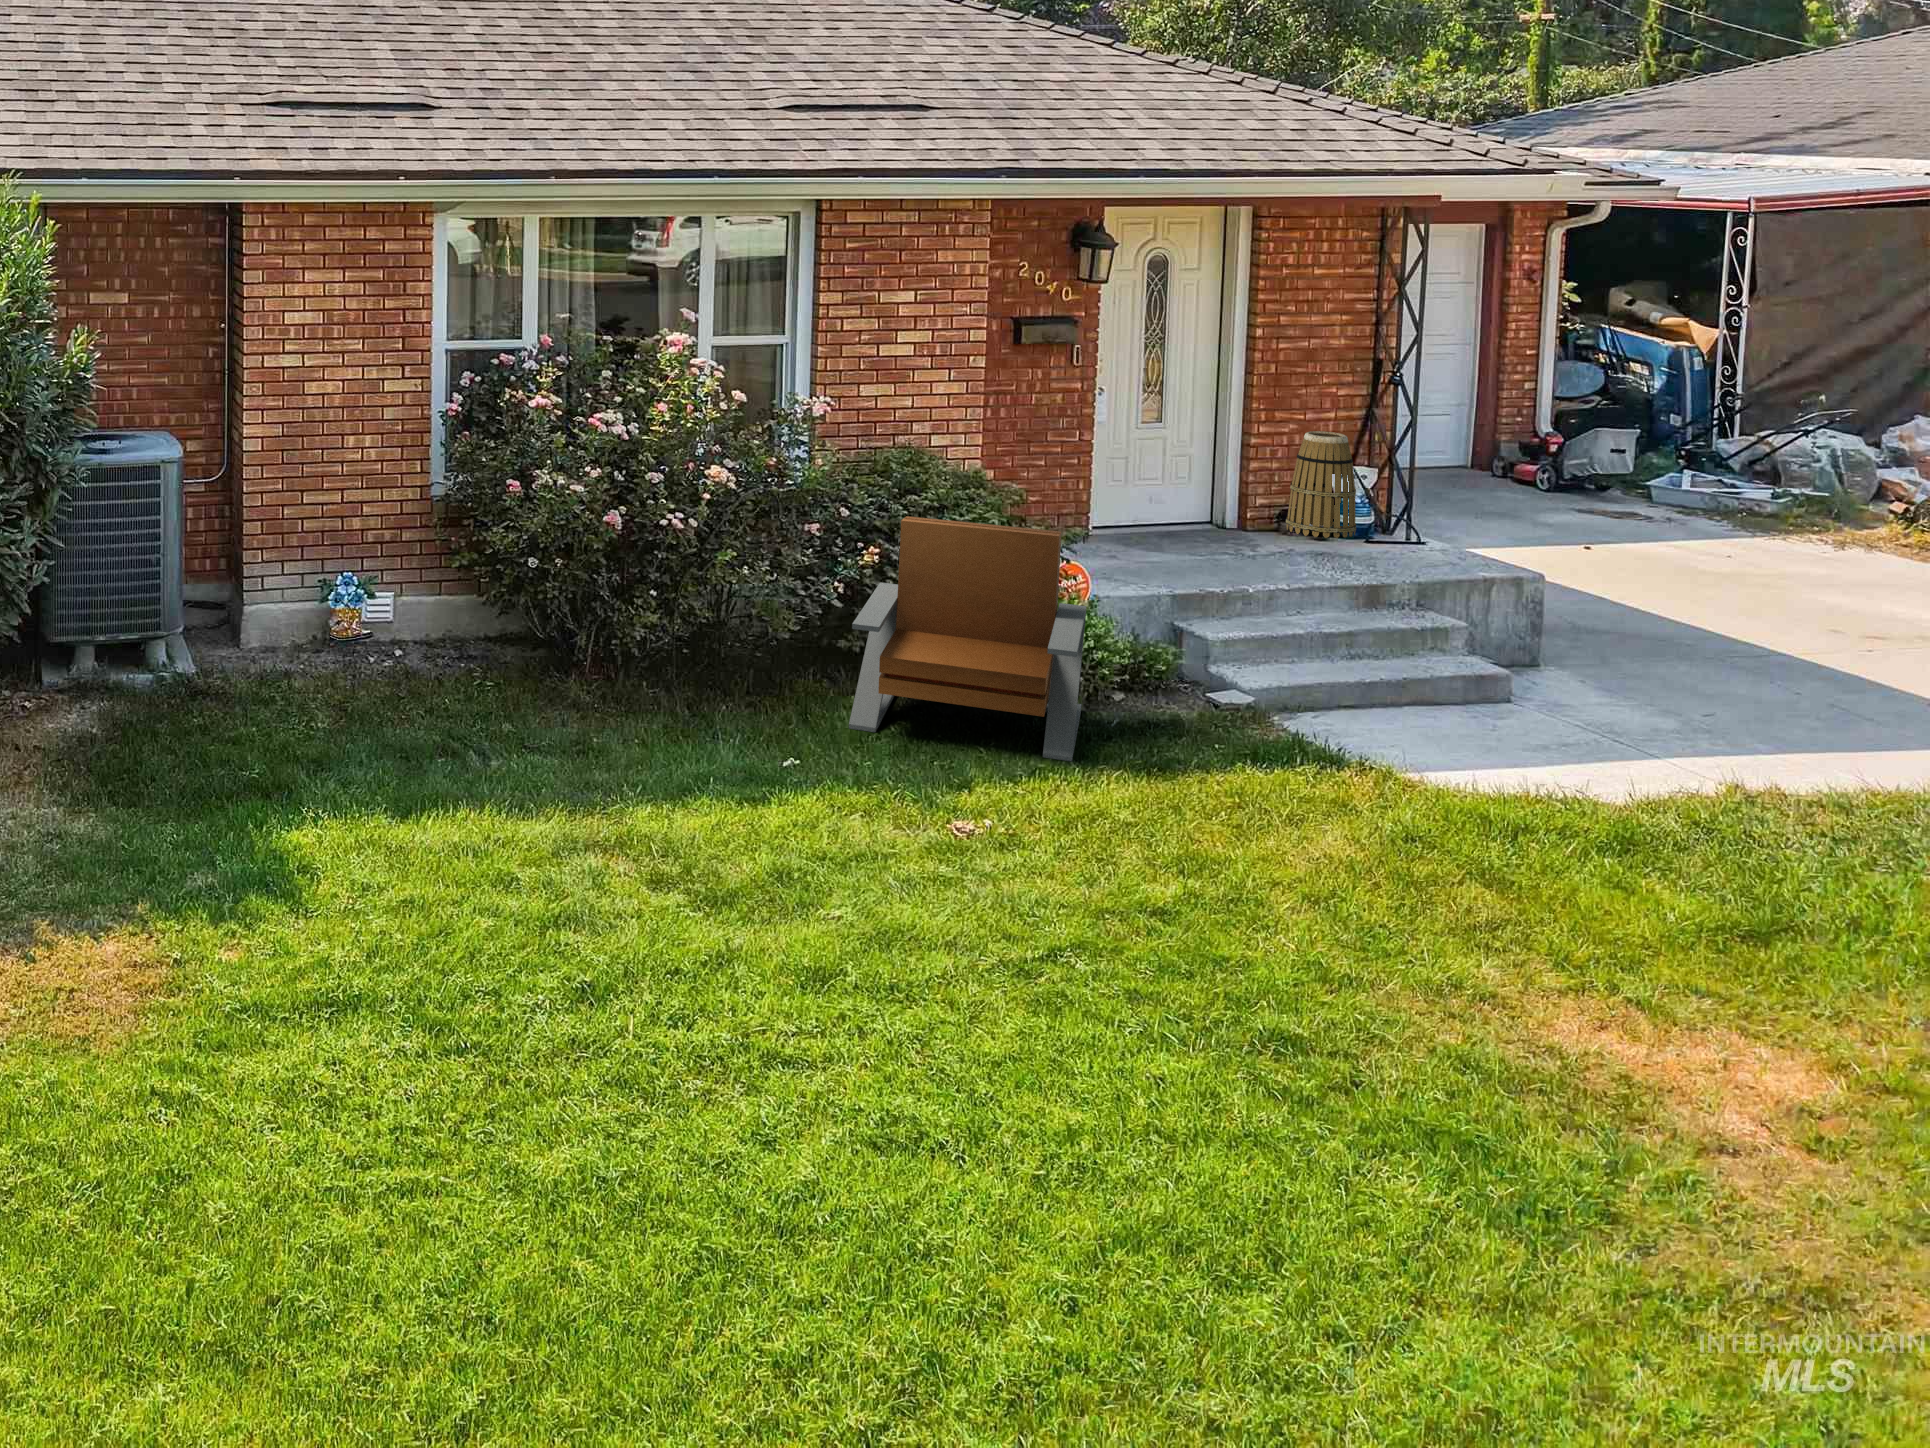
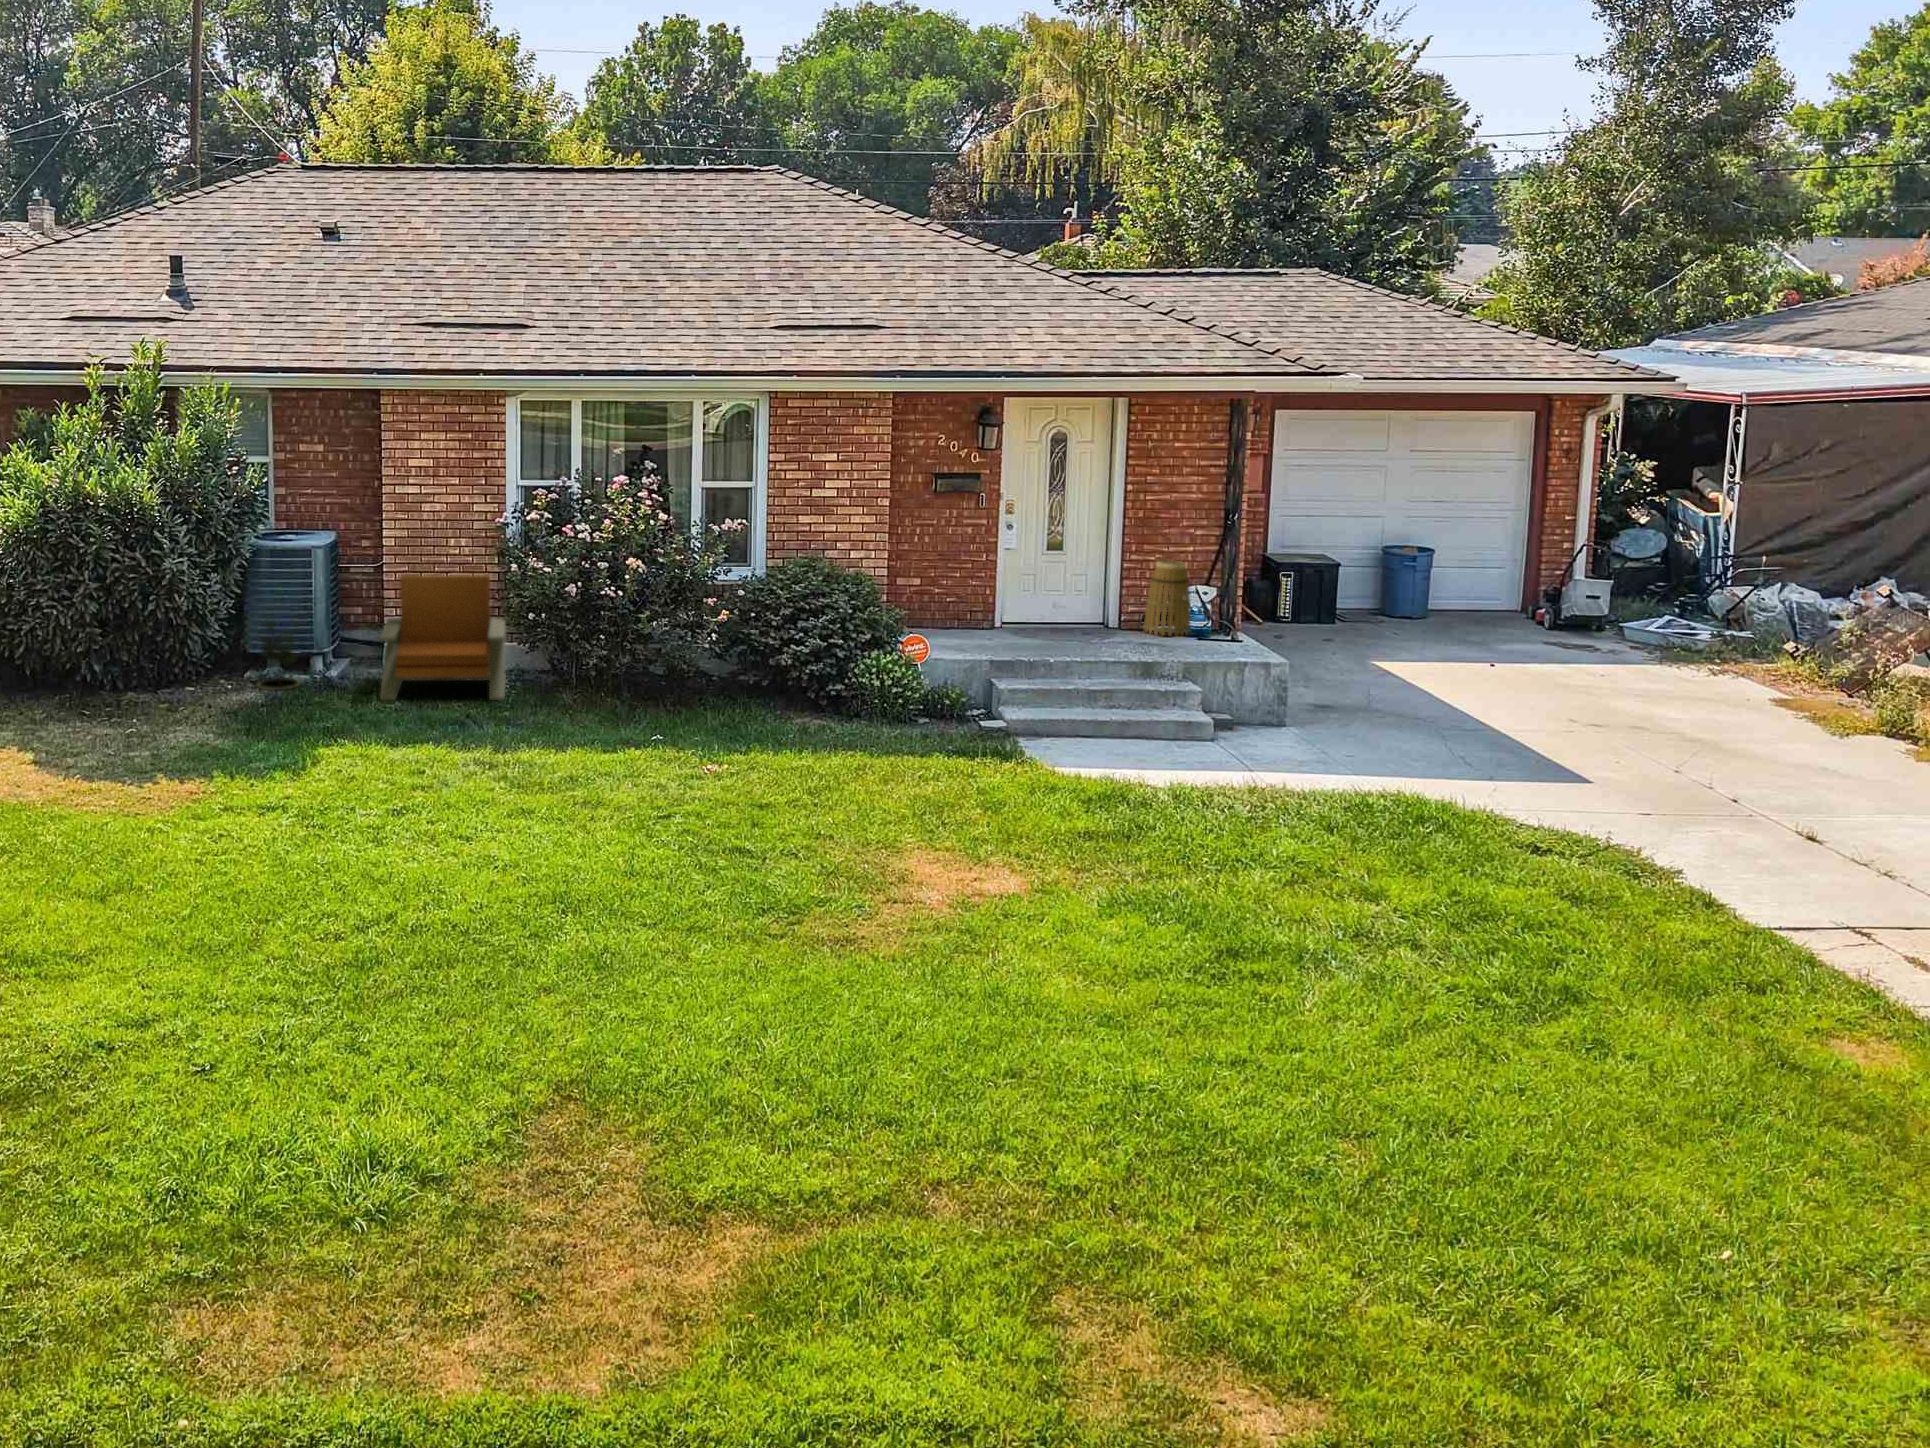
lounge chair: present [849,516,1086,761] -> present [379,575,506,700]
potted tree: none [65,572,137,702] -> present [258,617,300,690]

